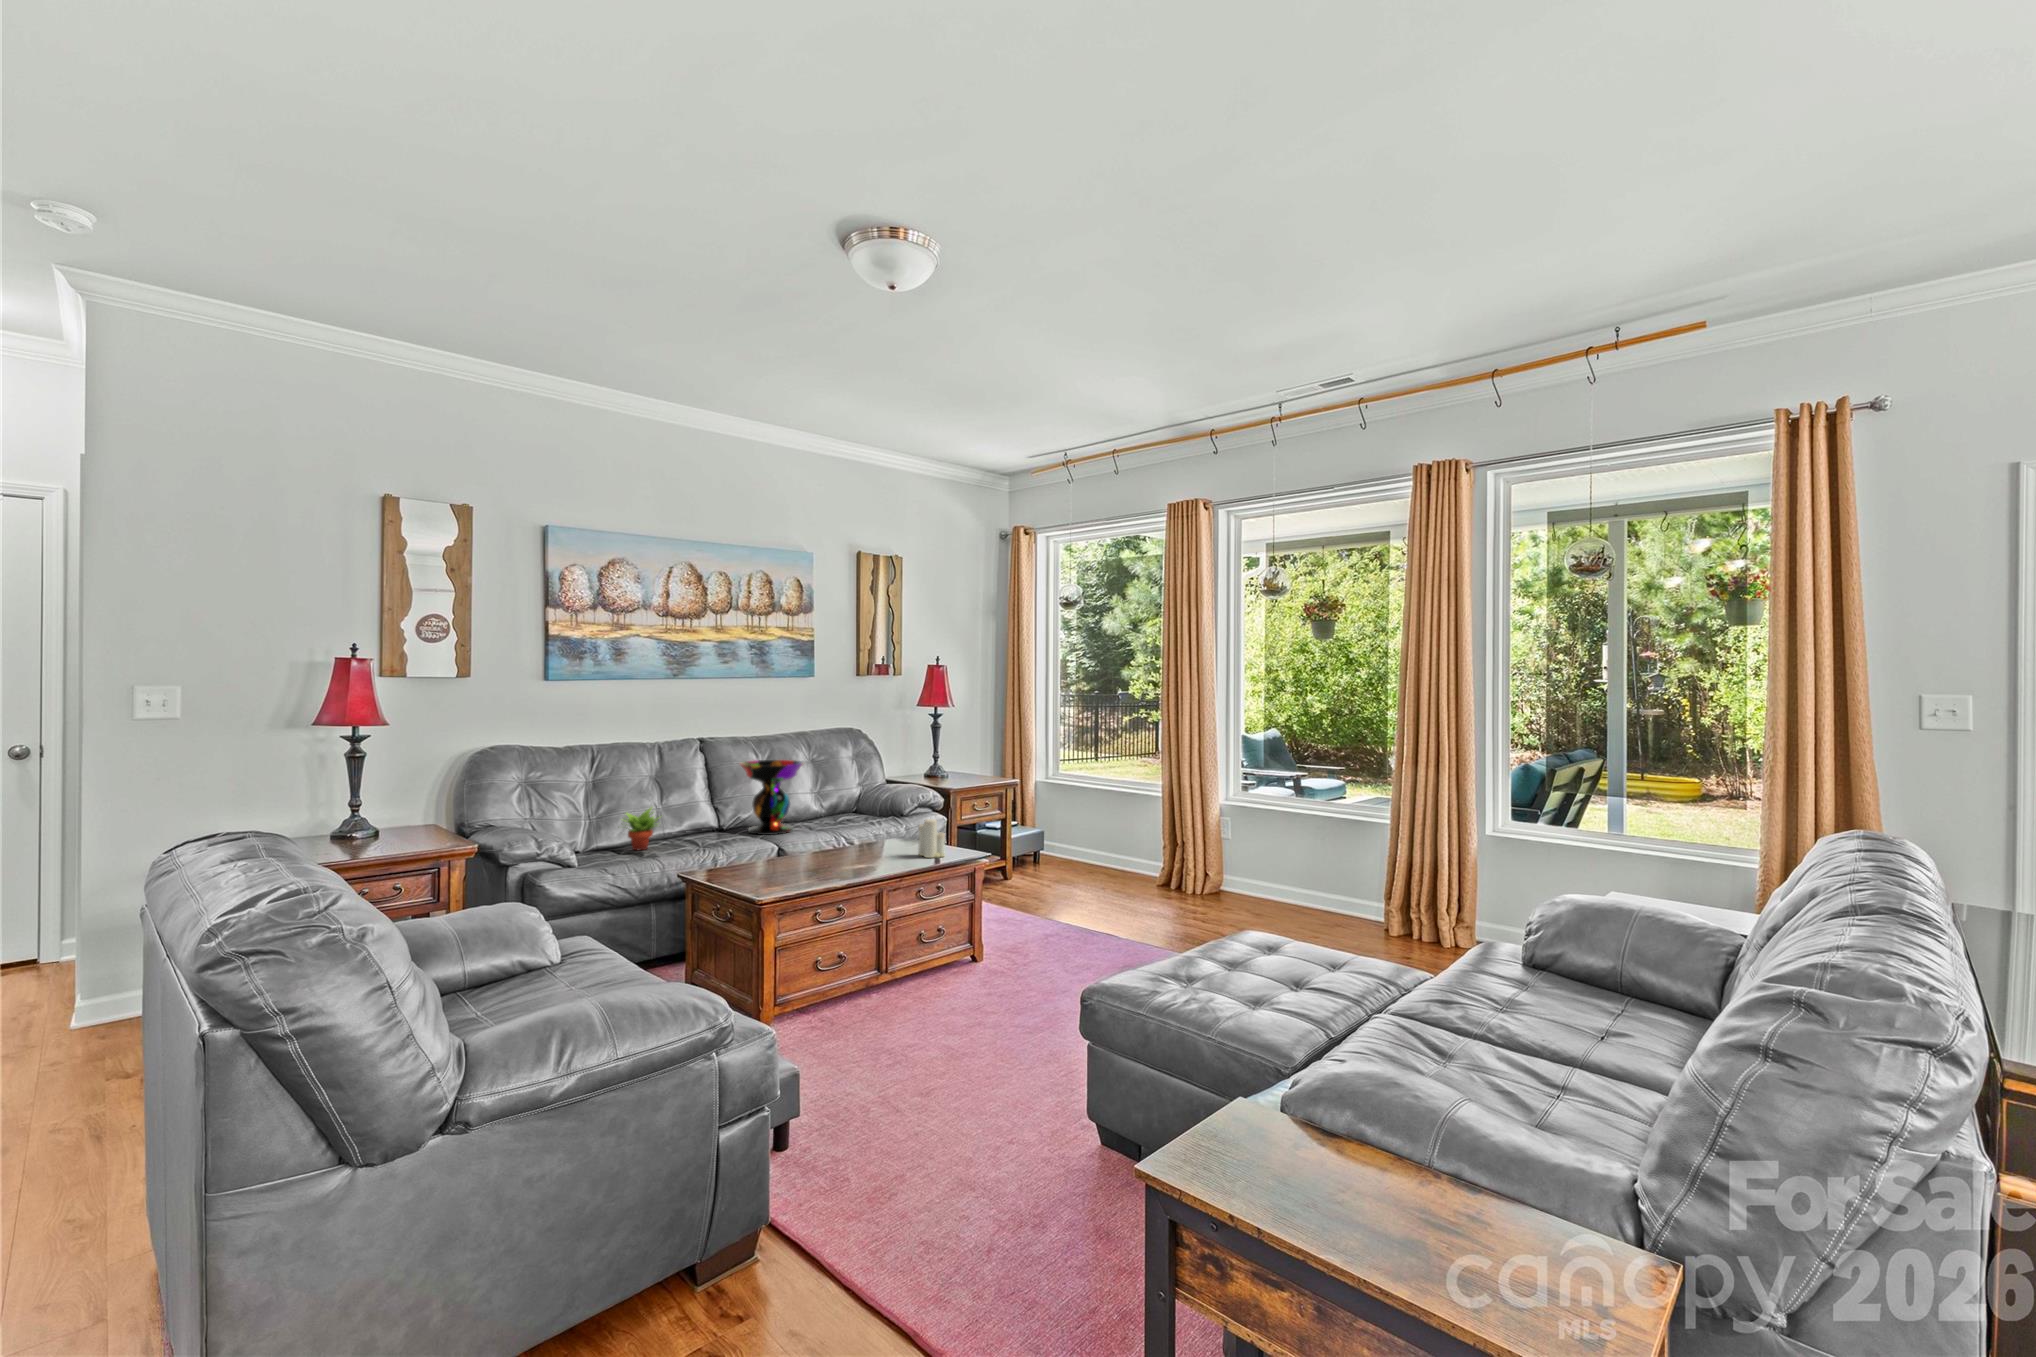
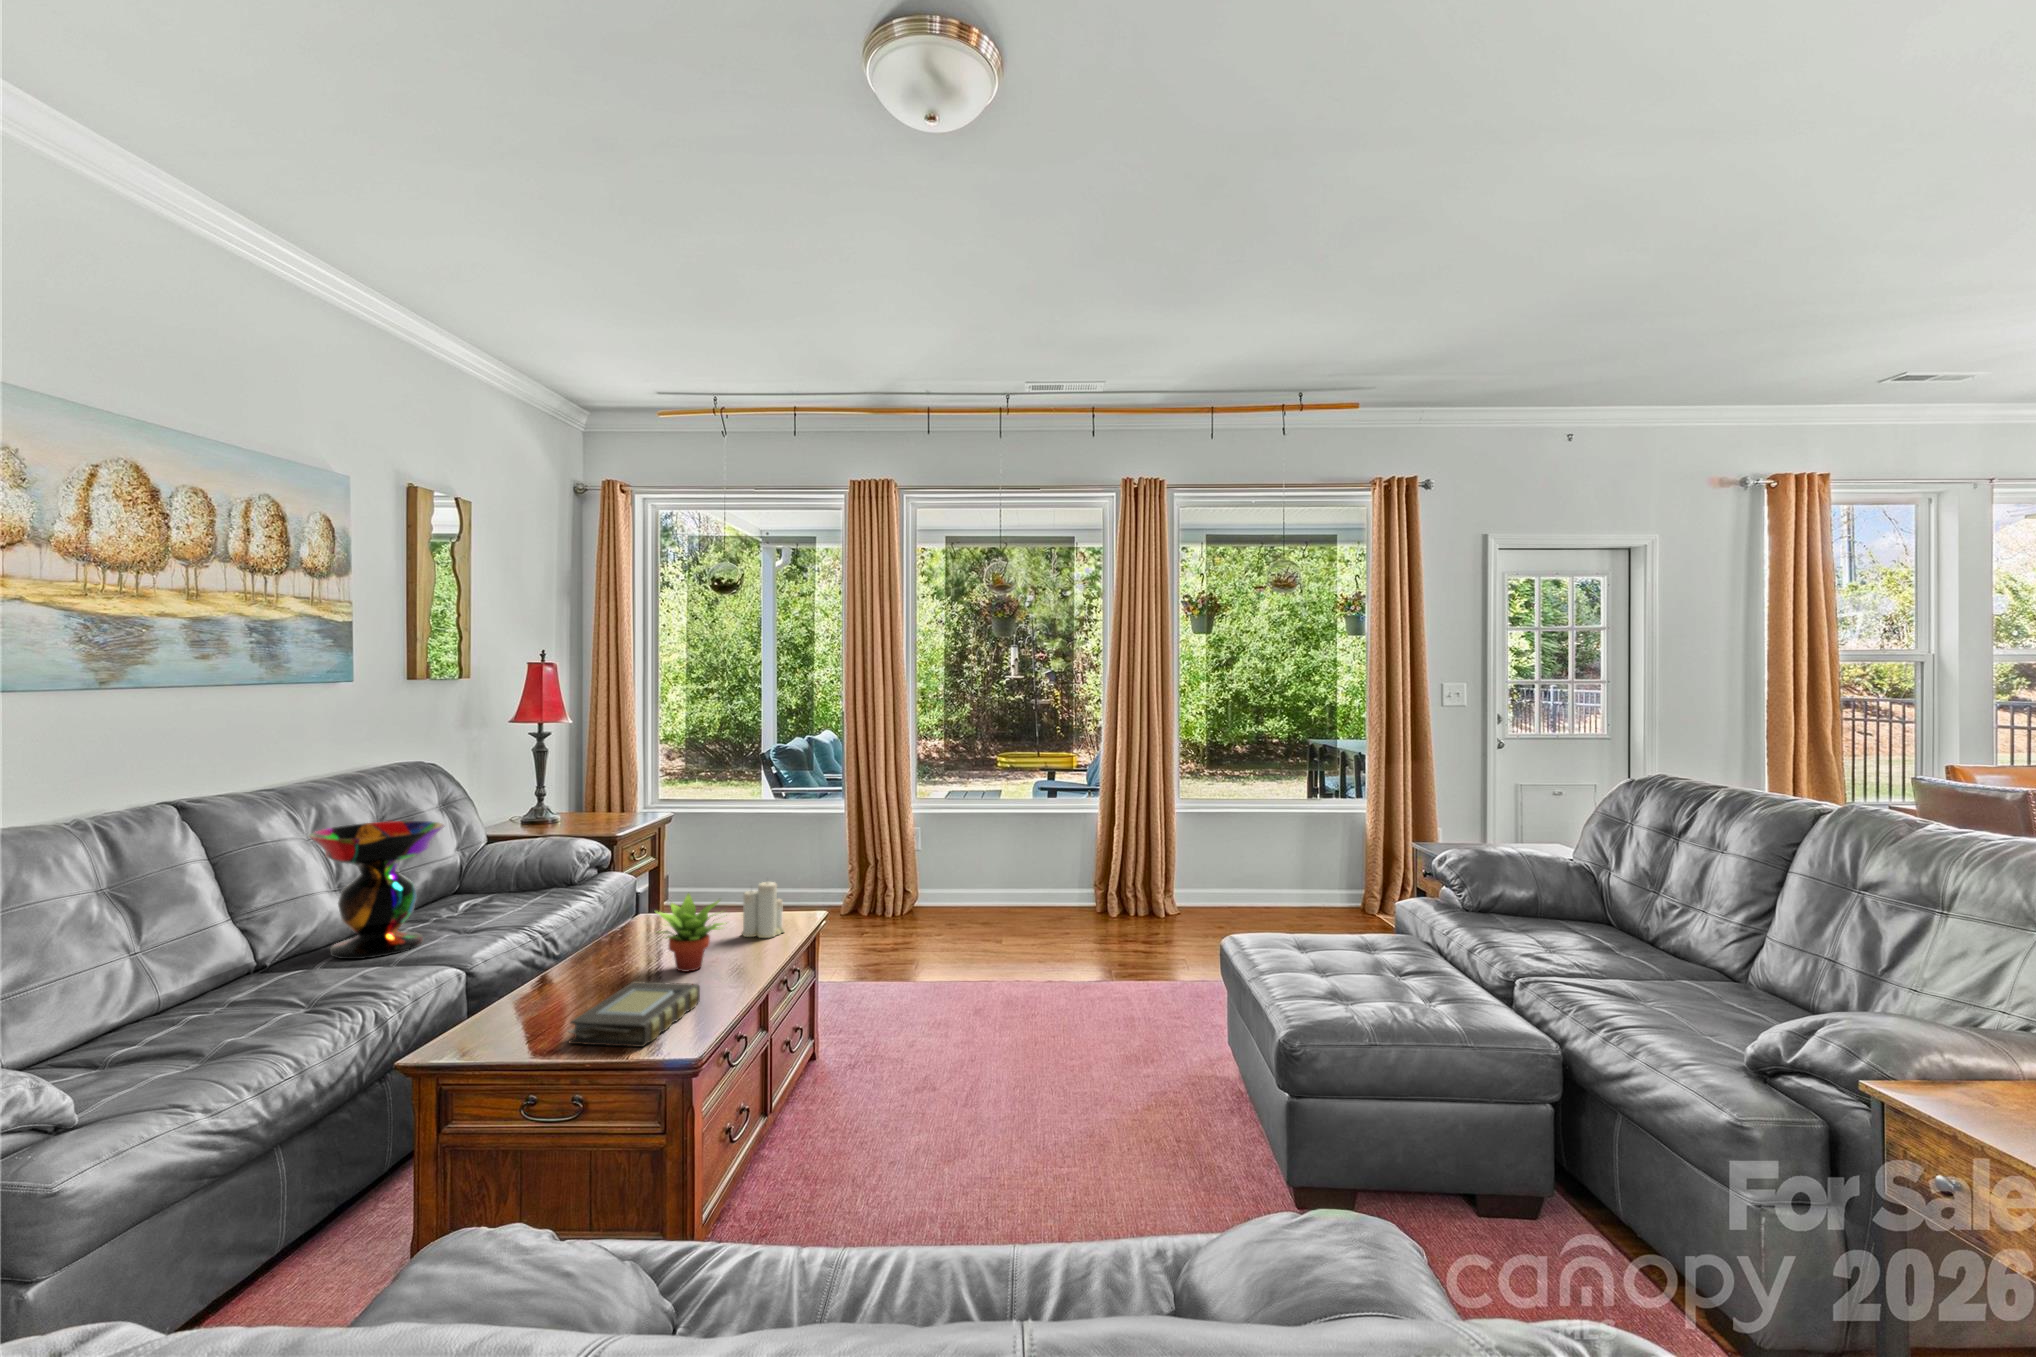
succulent plant: present [626,807,658,850] -> present [656,893,727,972]
book: none [741,858,825,886] -> present [569,981,700,1047]

